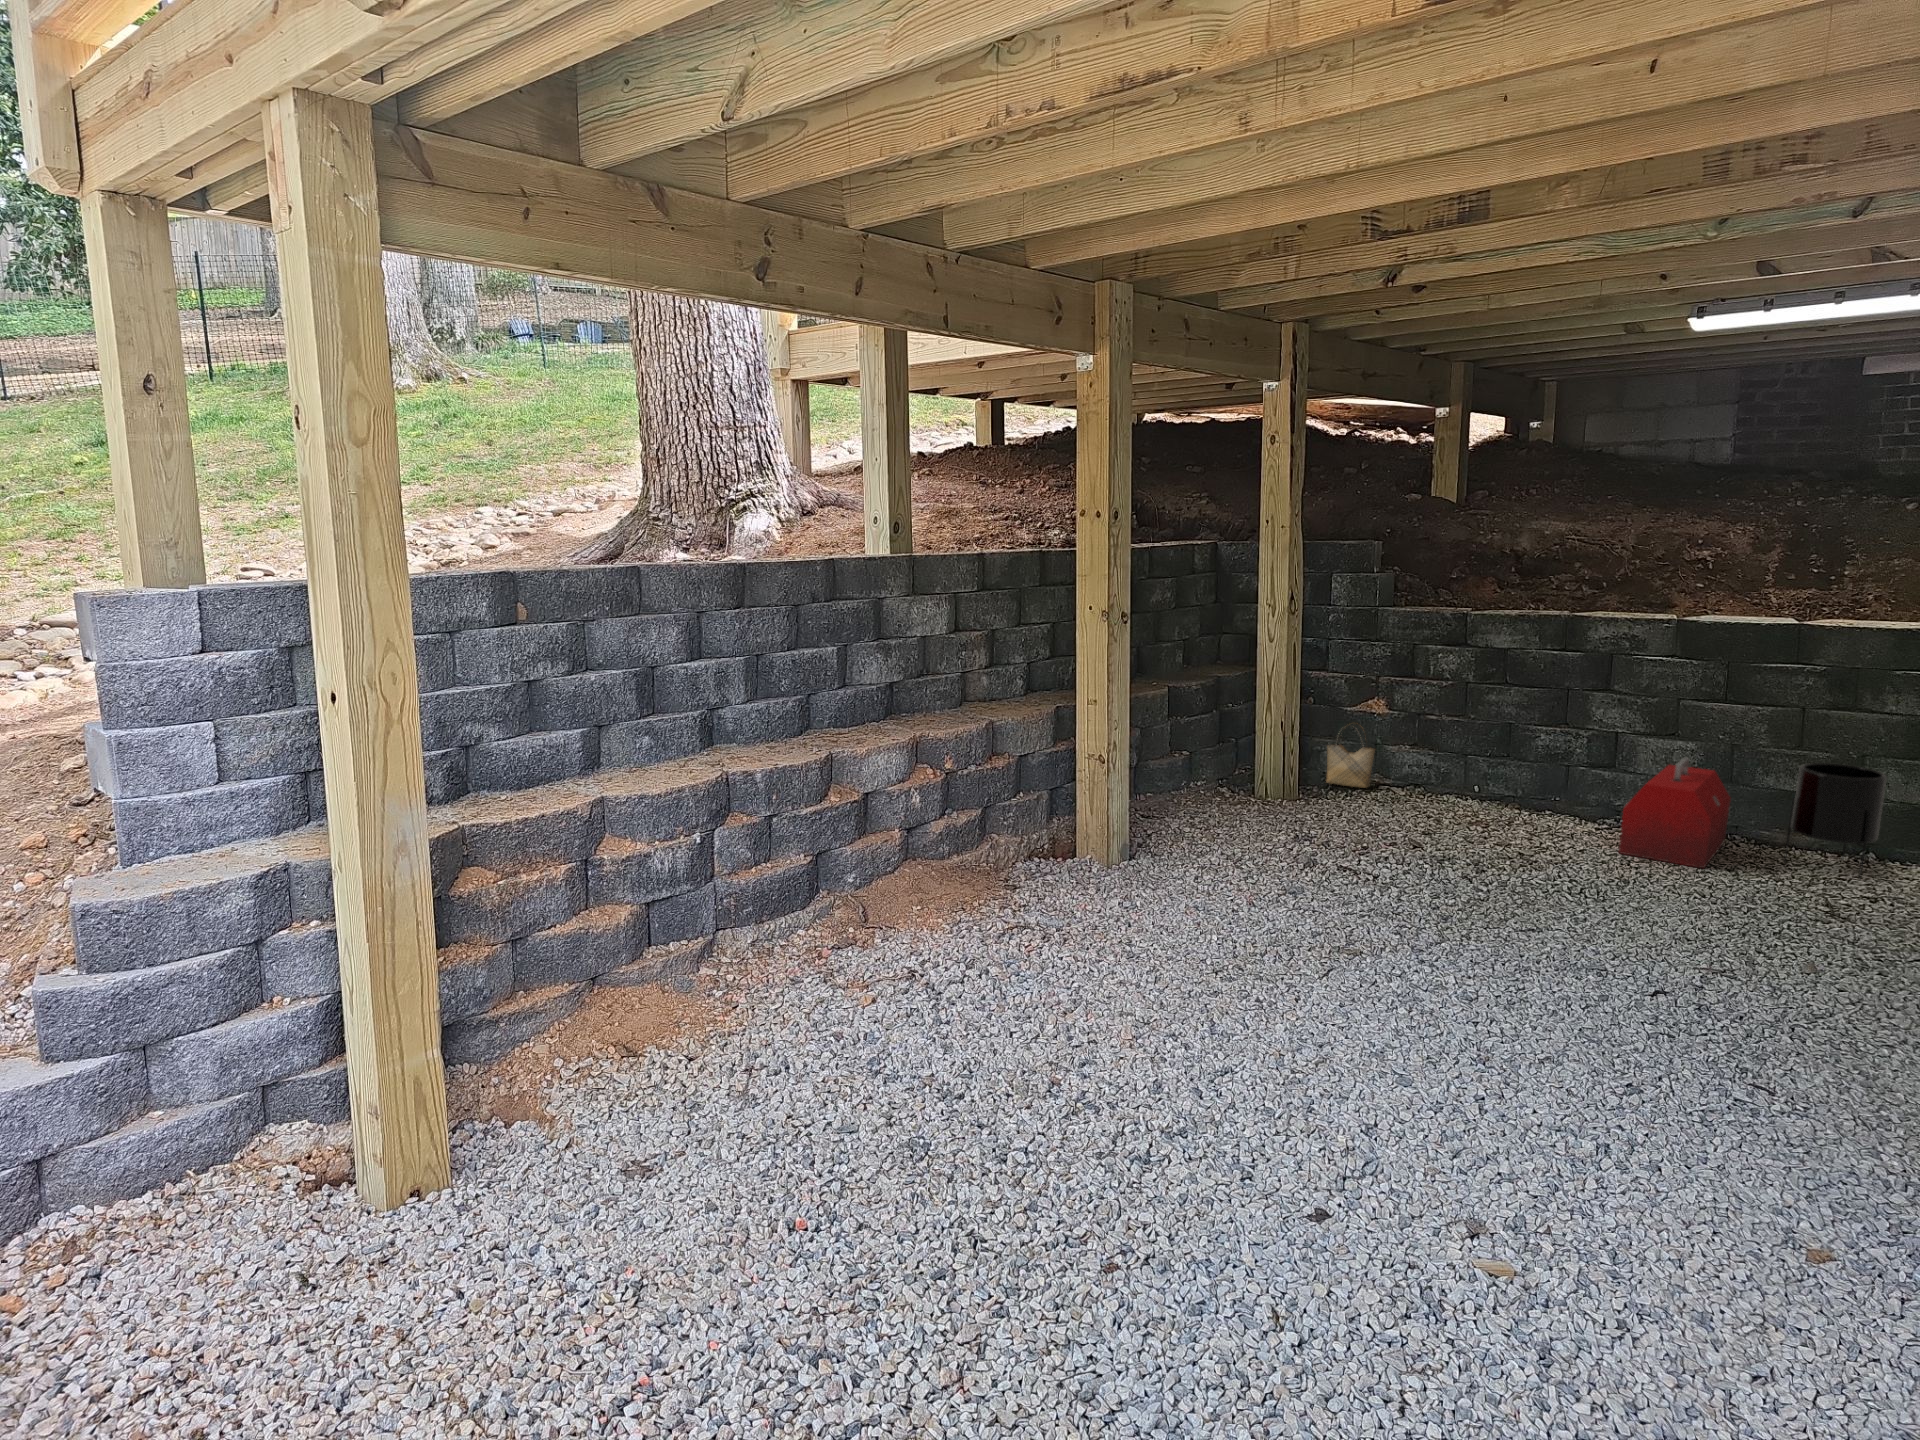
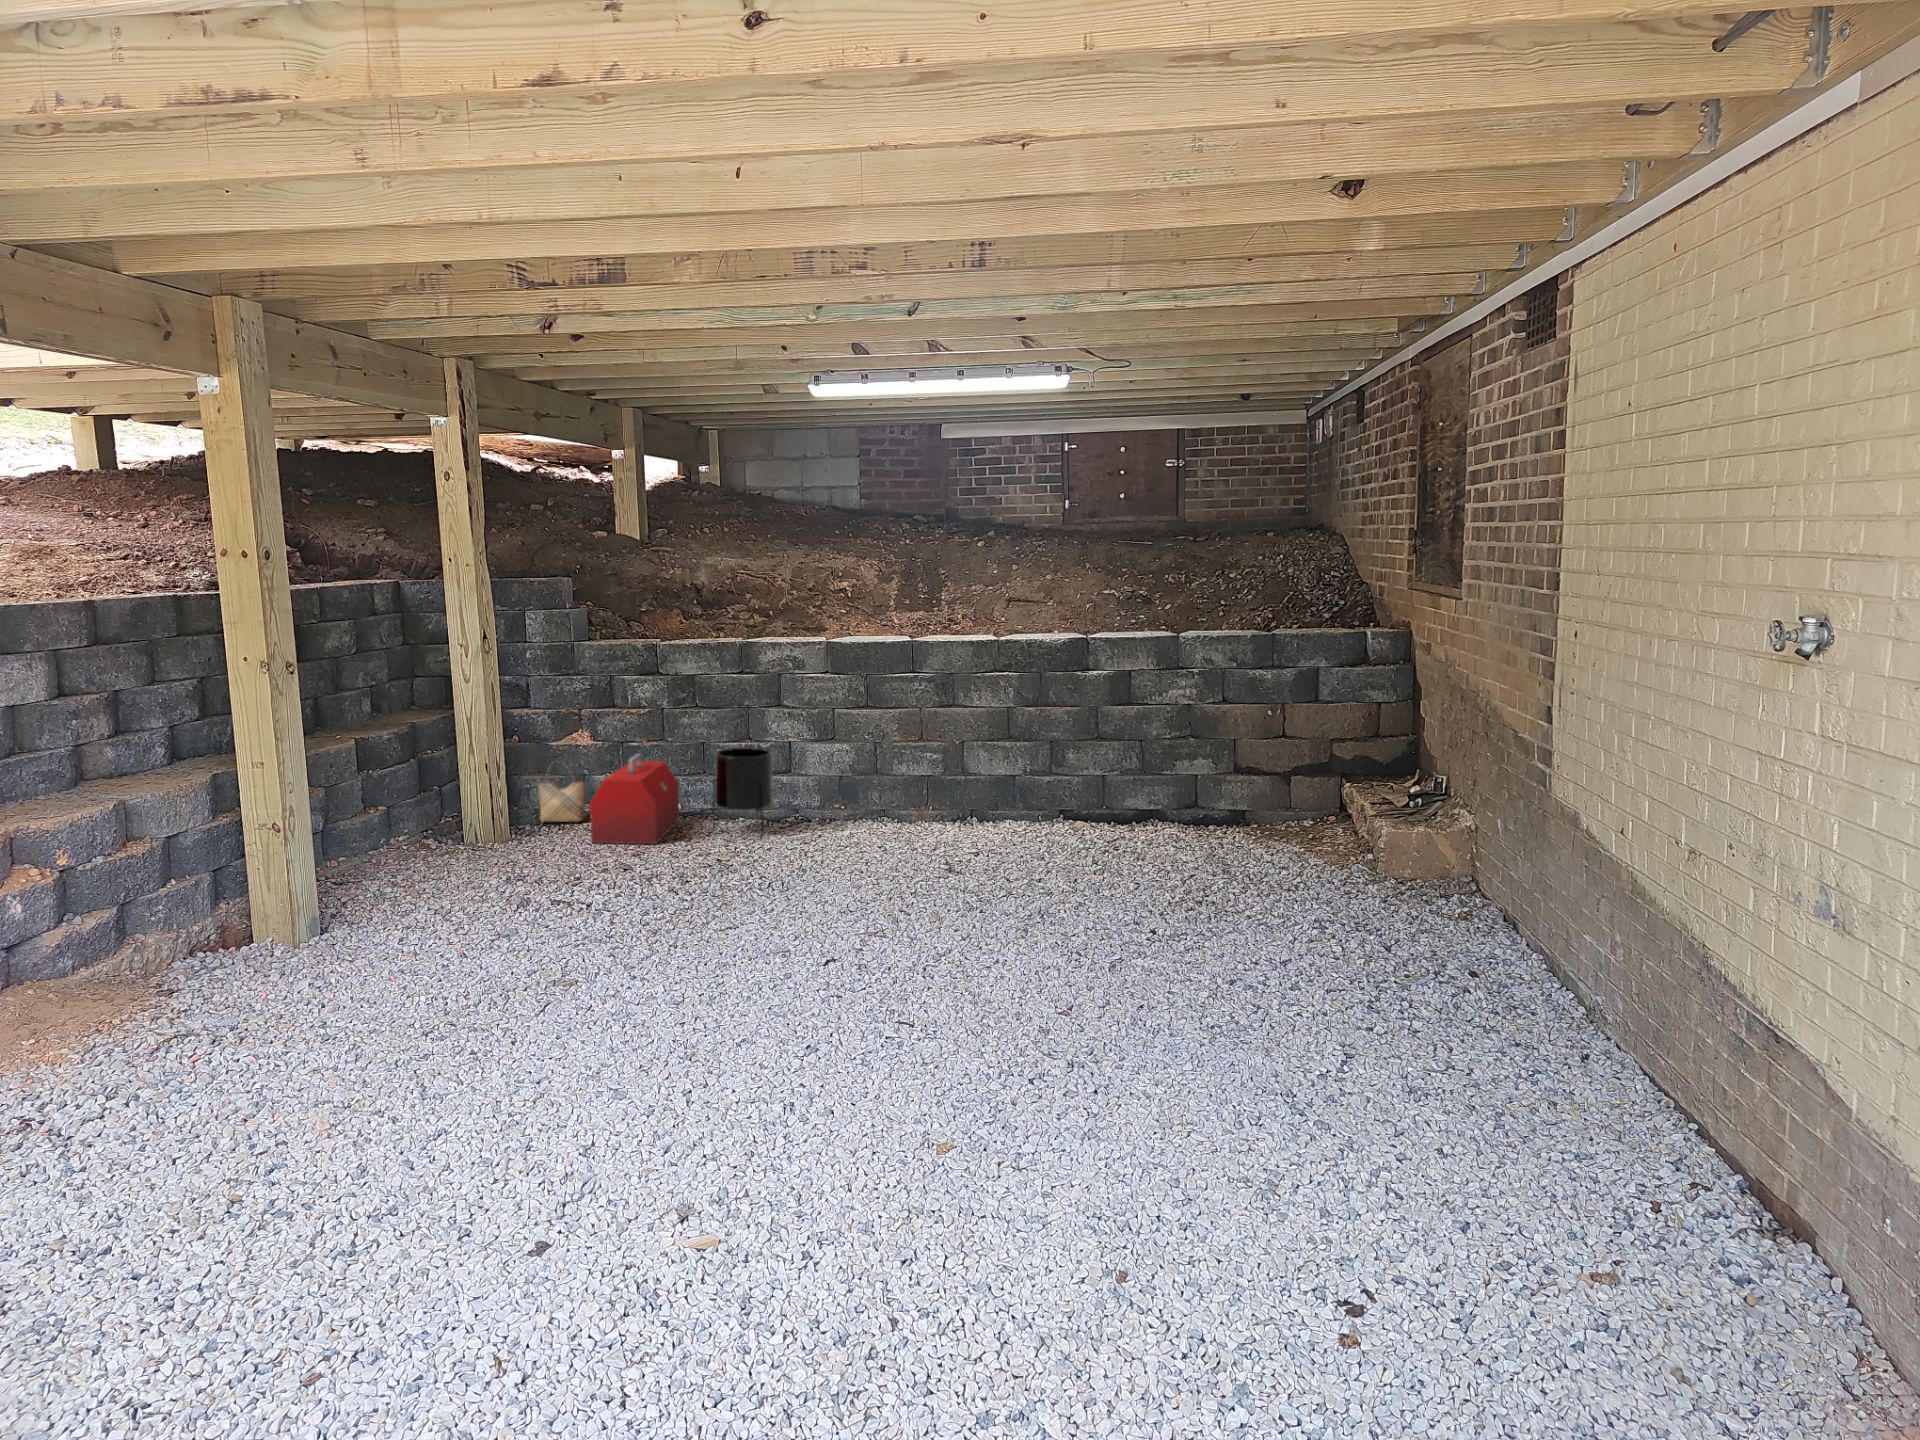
toolbox: present [1619,757,1730,868] -> present [590,753,679,844]
planter: present [1784,763,1887,879] -> present [713,747,773,836]

